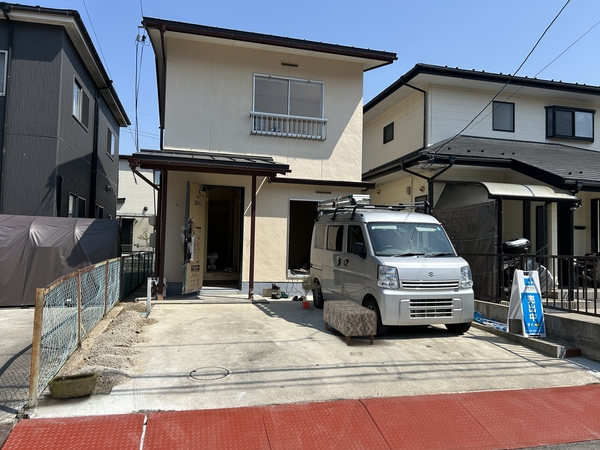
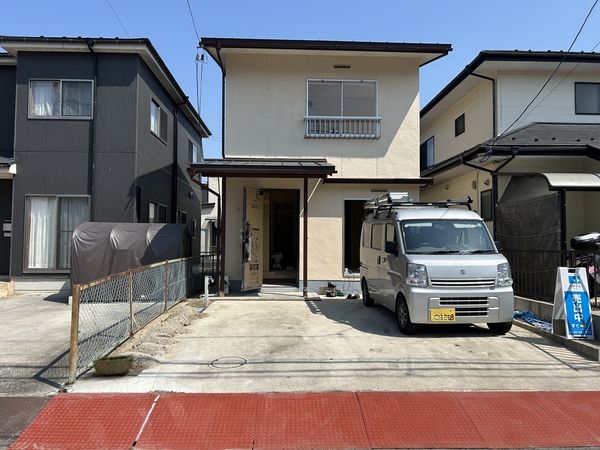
potted tree: present [302,271,320,309] -> none [346,270,368,308]
bench: present [323,300,377,346] -> none [359,299,404,344]

